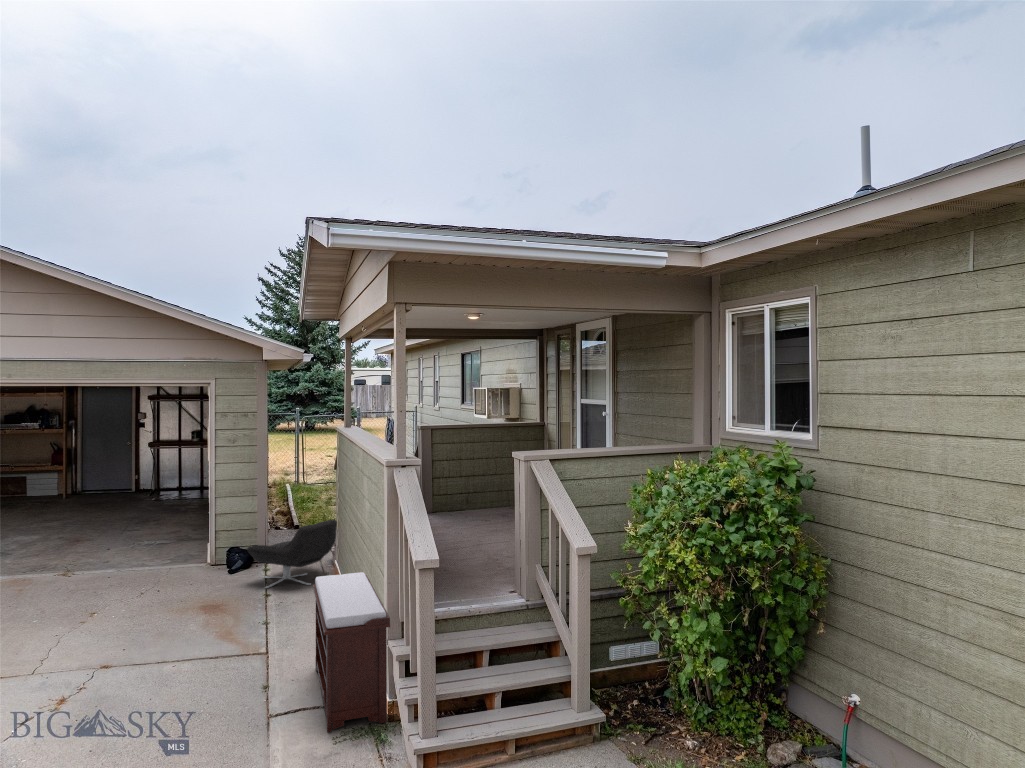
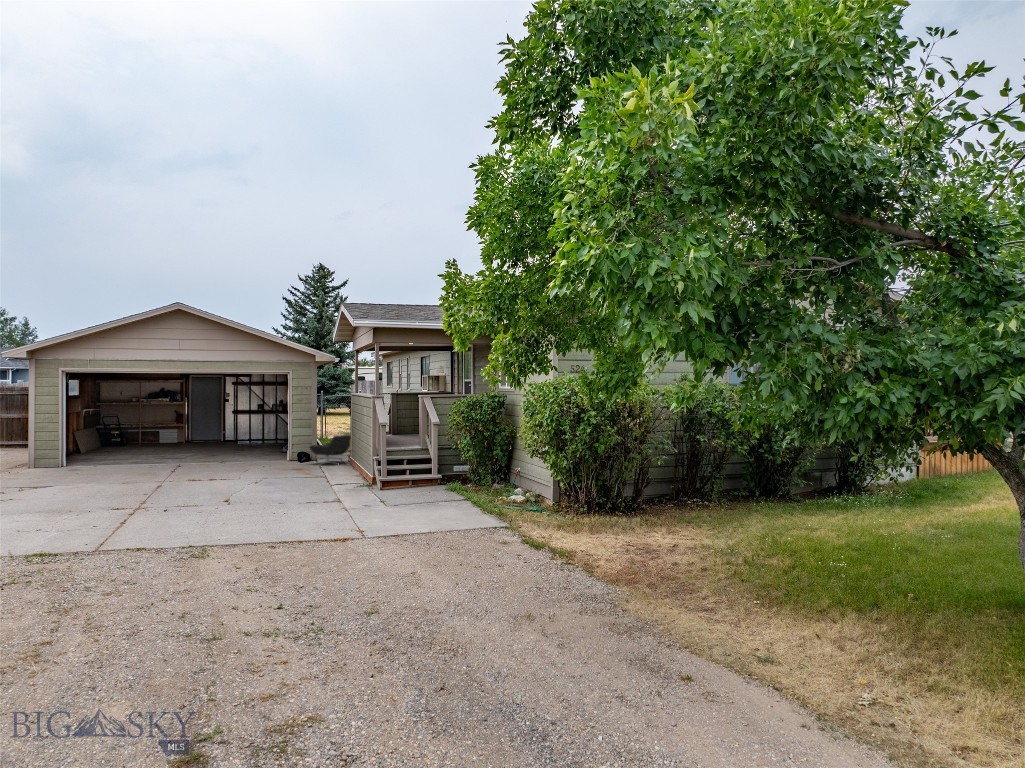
bench: present [313,572,390,732] -> none [344,442,372,484]

